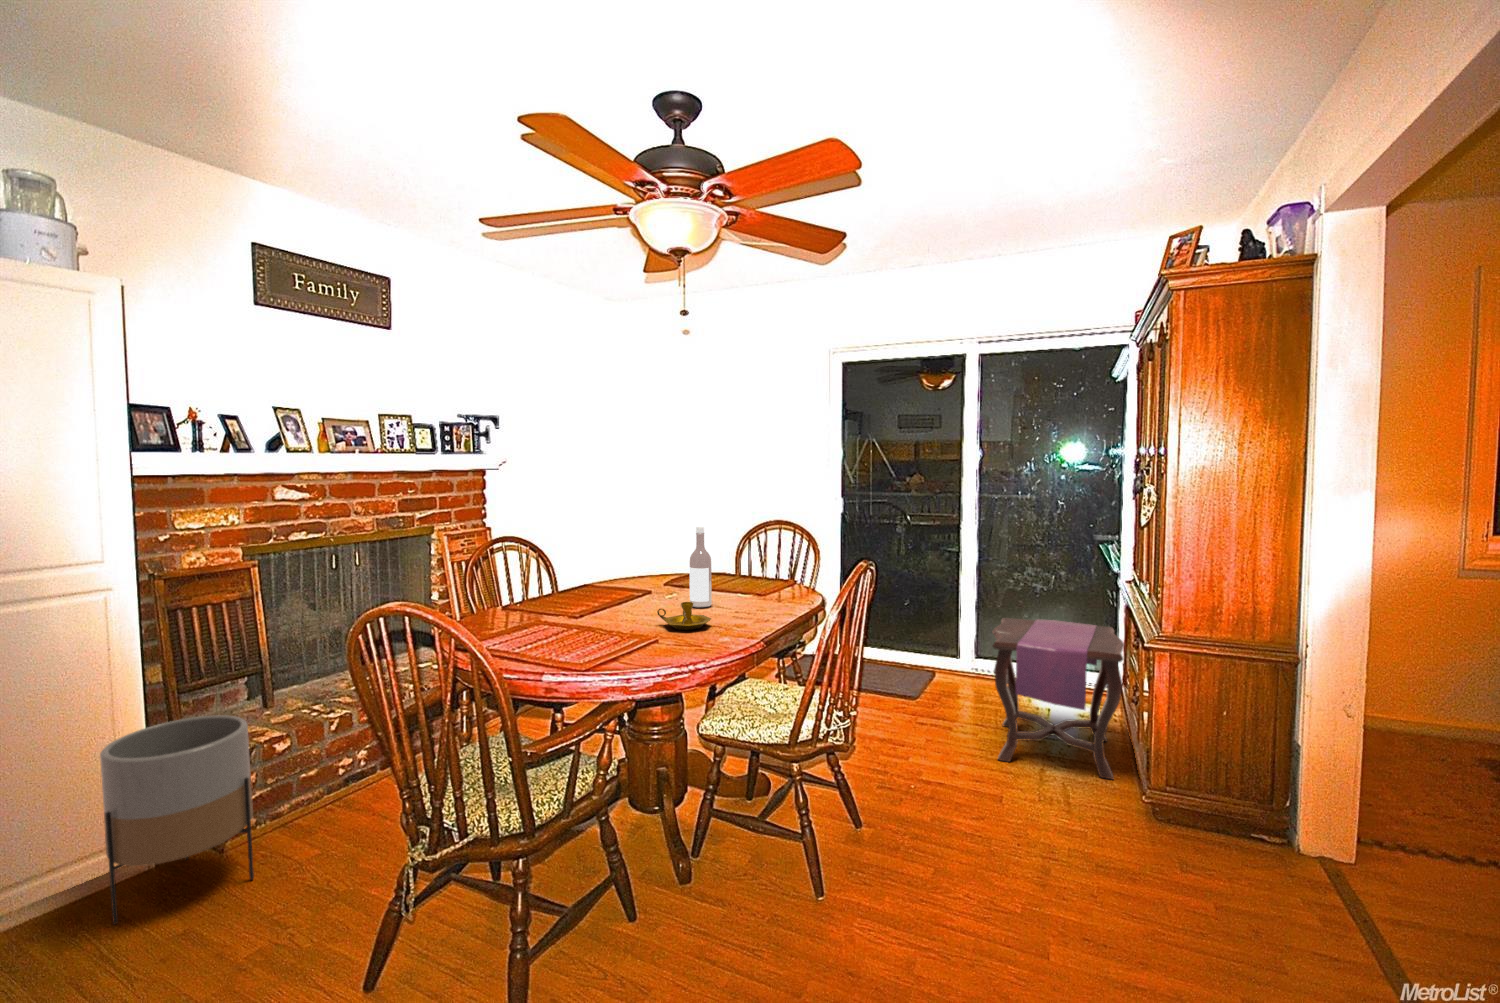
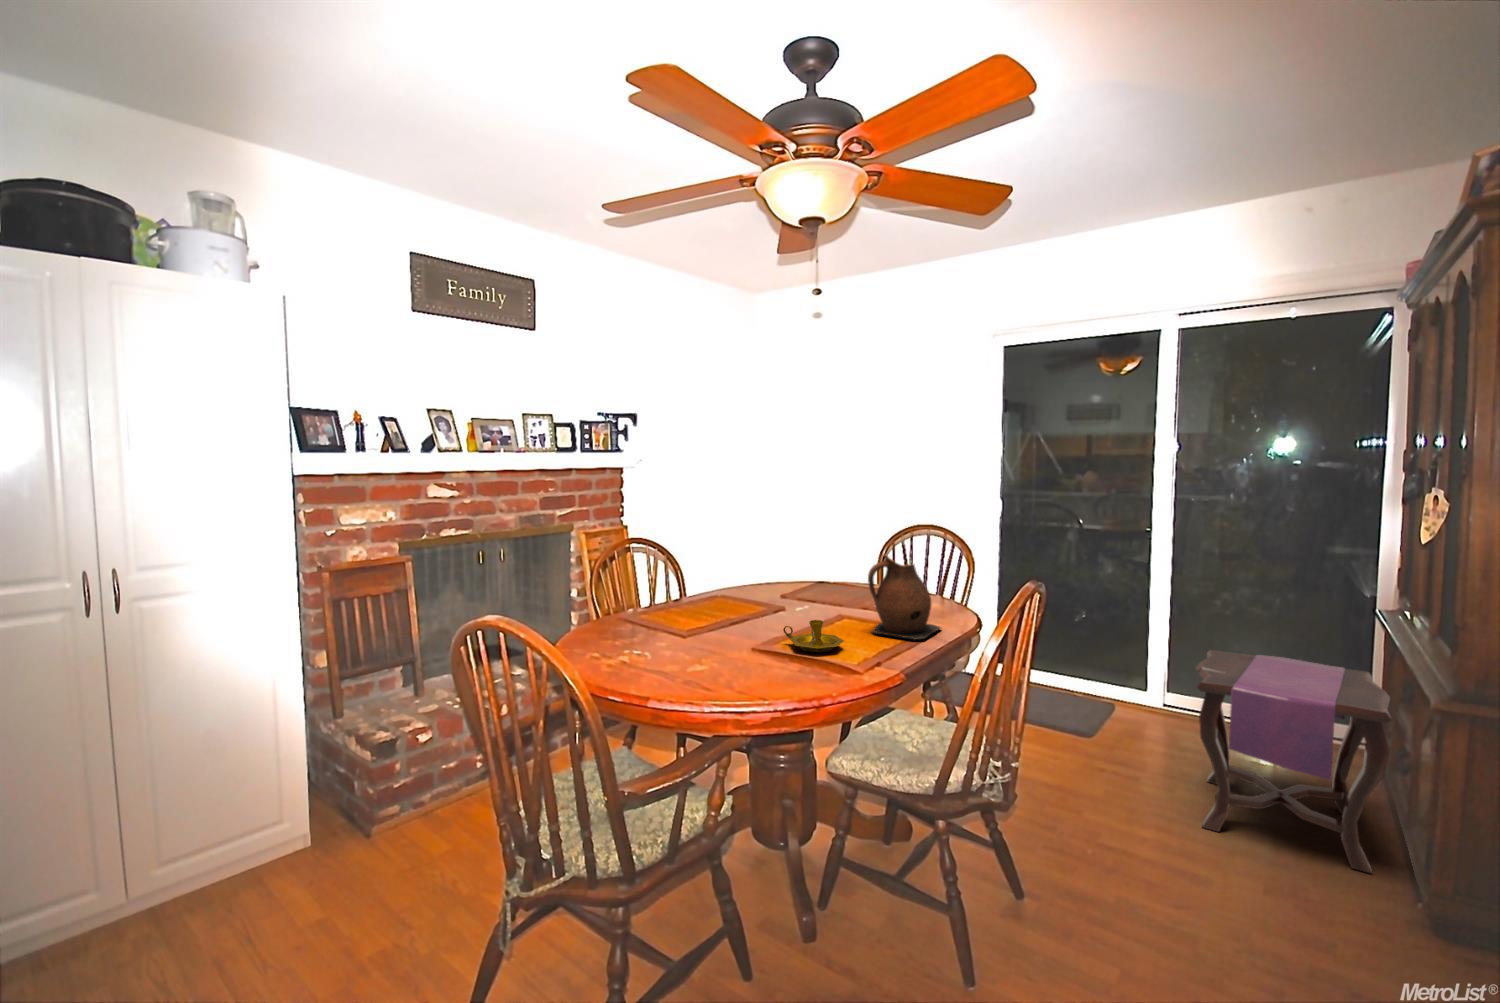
wine bottle: present [689,527,712,608] -> none [822,534,847,624]
ceramic pitcher: none [730,543,793,617] -> present [868,554,941,640]
planter: present [100,715,254,924] -> none [261,706,393,901]

